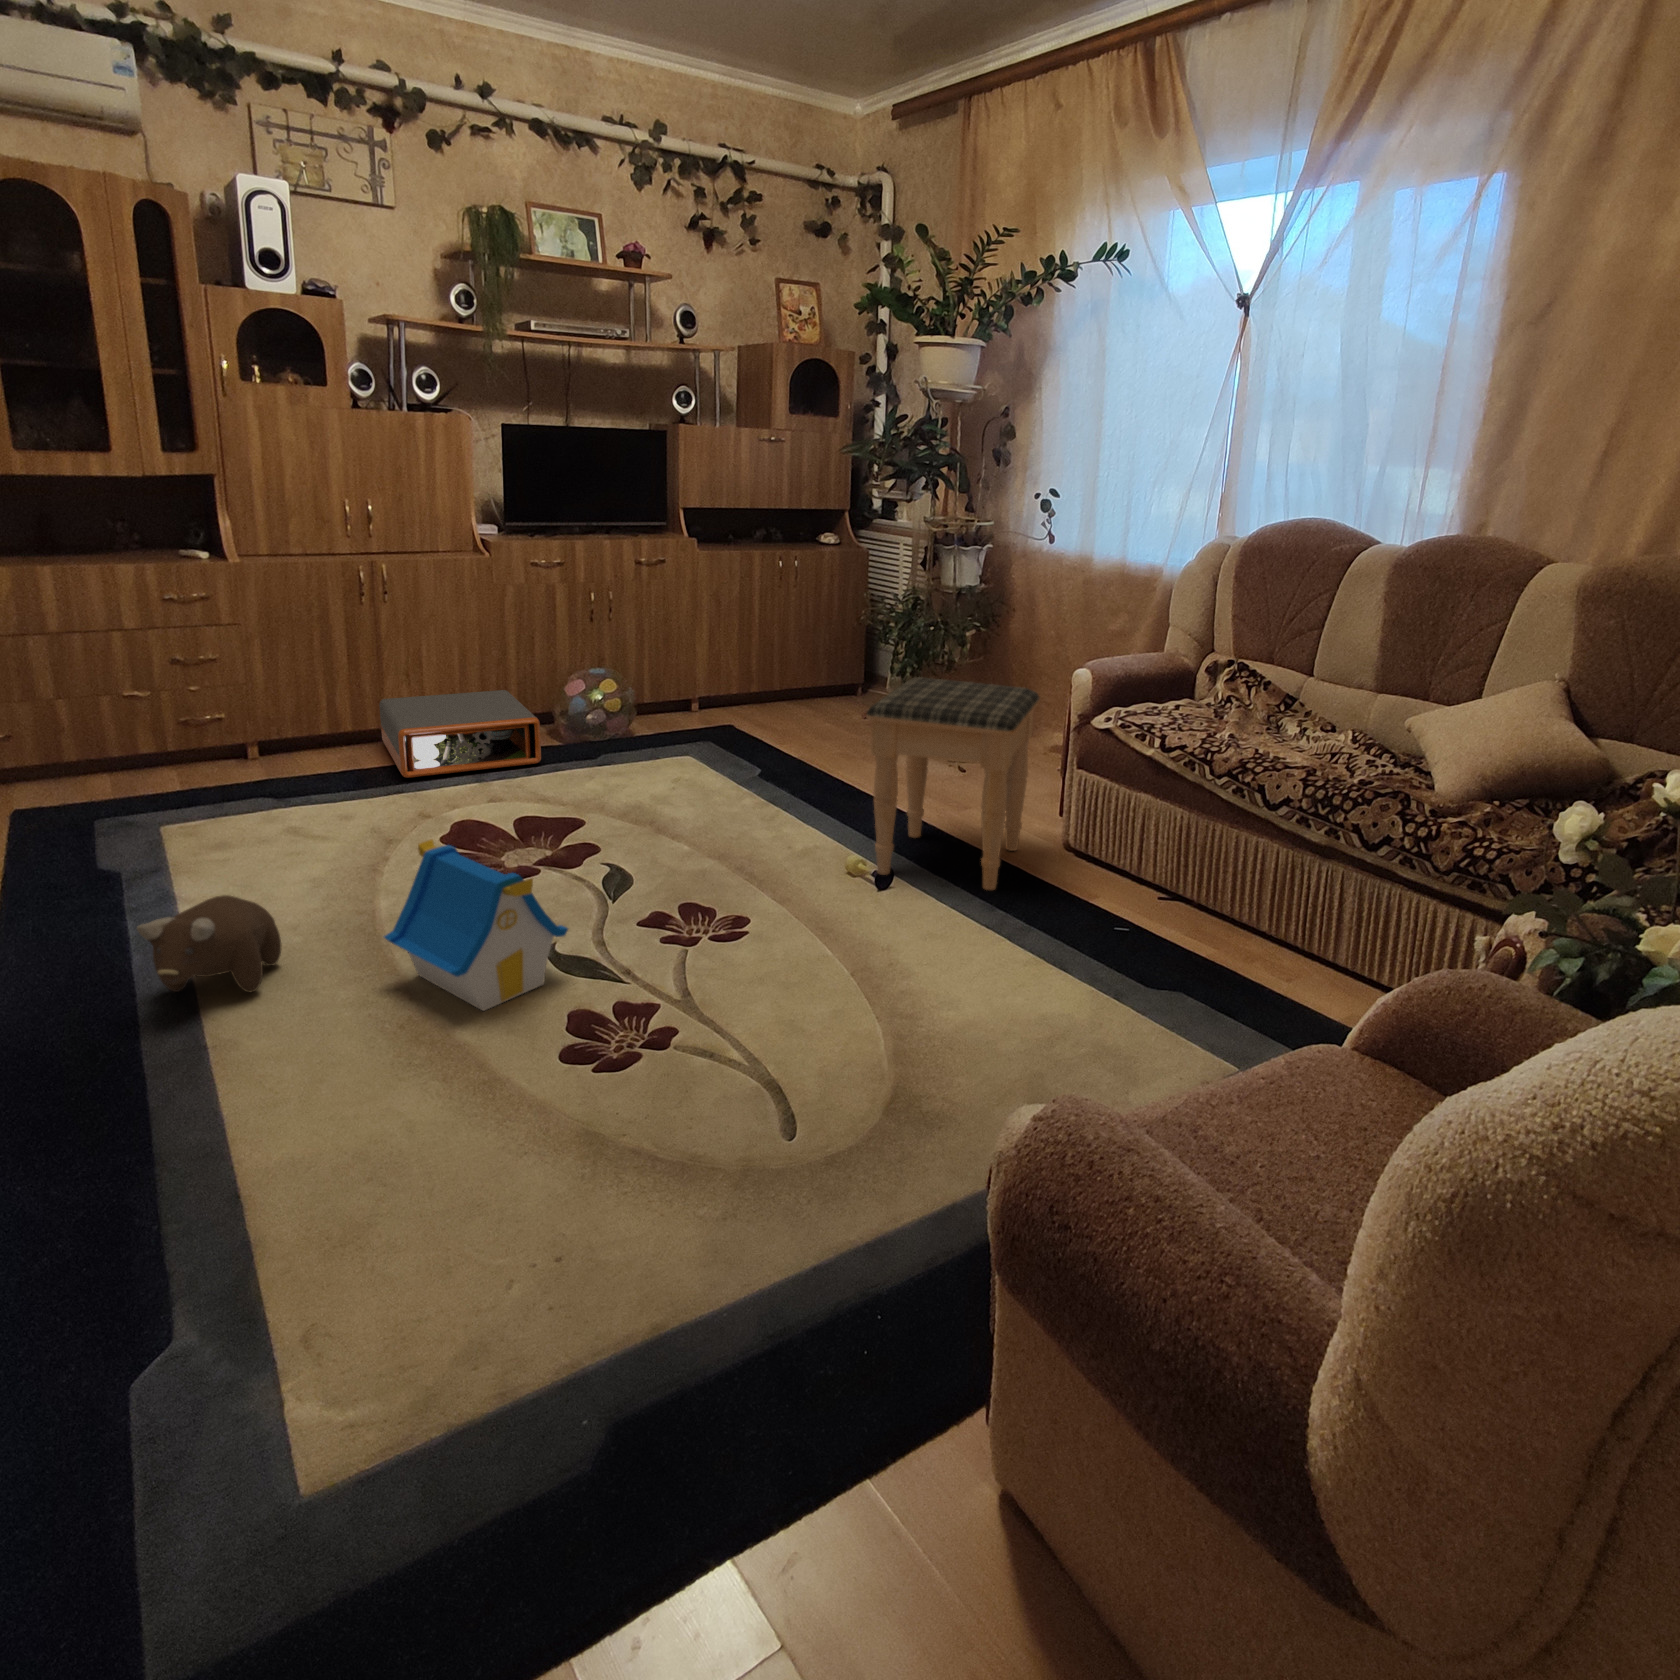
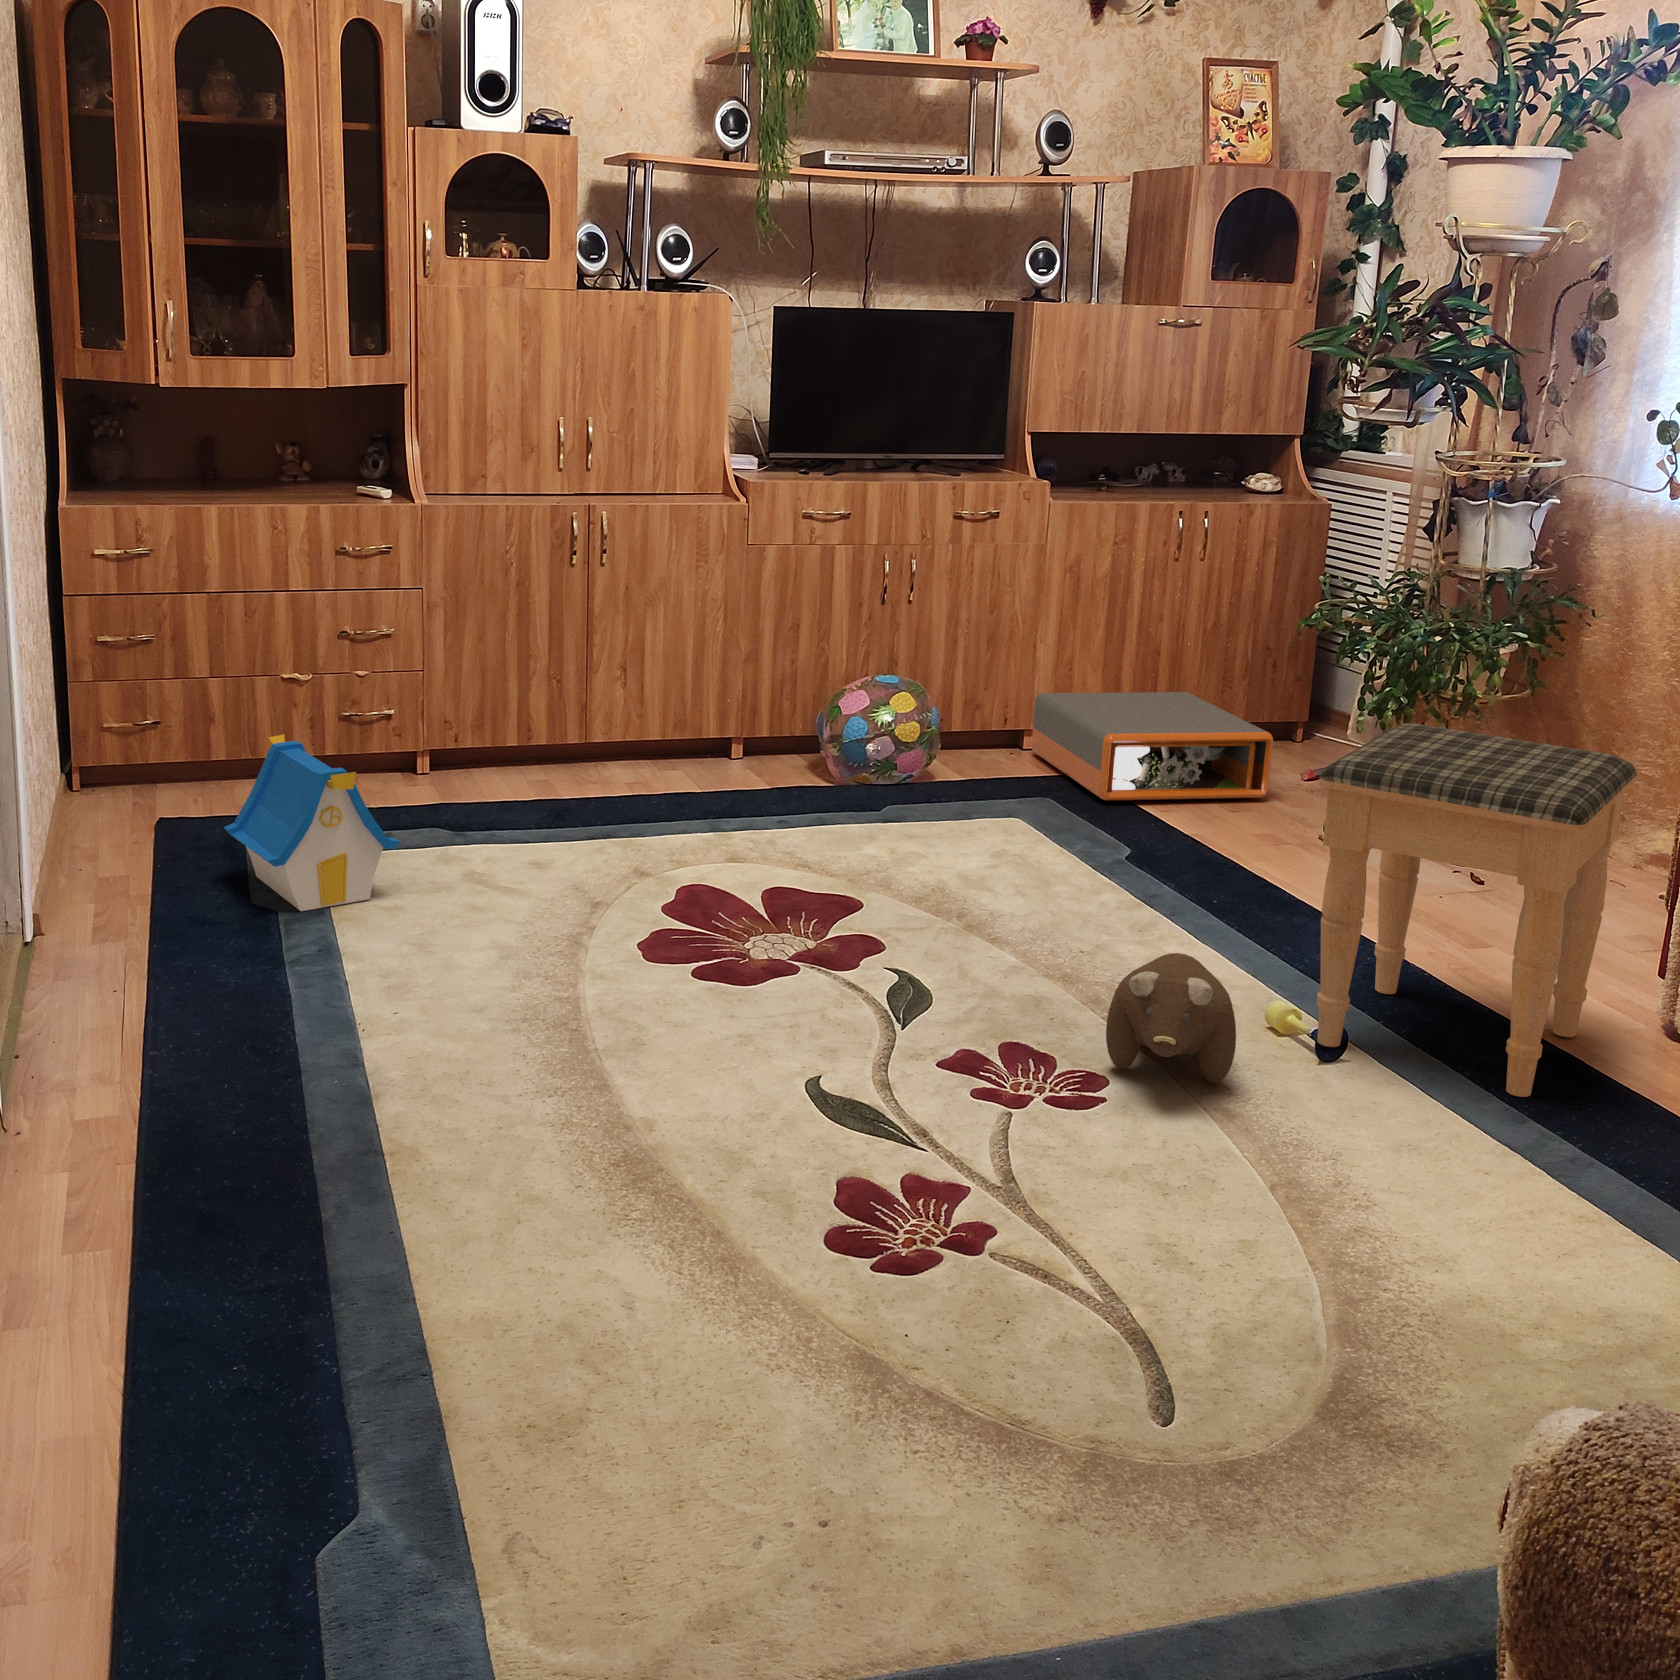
storage box: present [379,690,541,778] -> present [1032,692,1273,800]
toy house: present [384,839,568,1011] -> present [224,735,400,911]
plush toy: present [137,895,281,992] -> present [1106,953,1236,1083]

